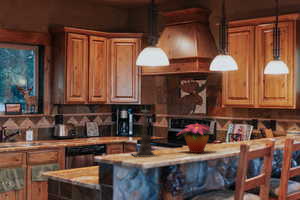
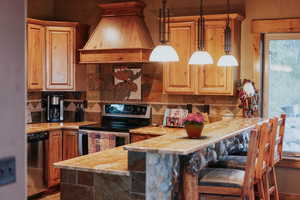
candle holder: present [131,110,157,157] -> none [145,98,175,145]

